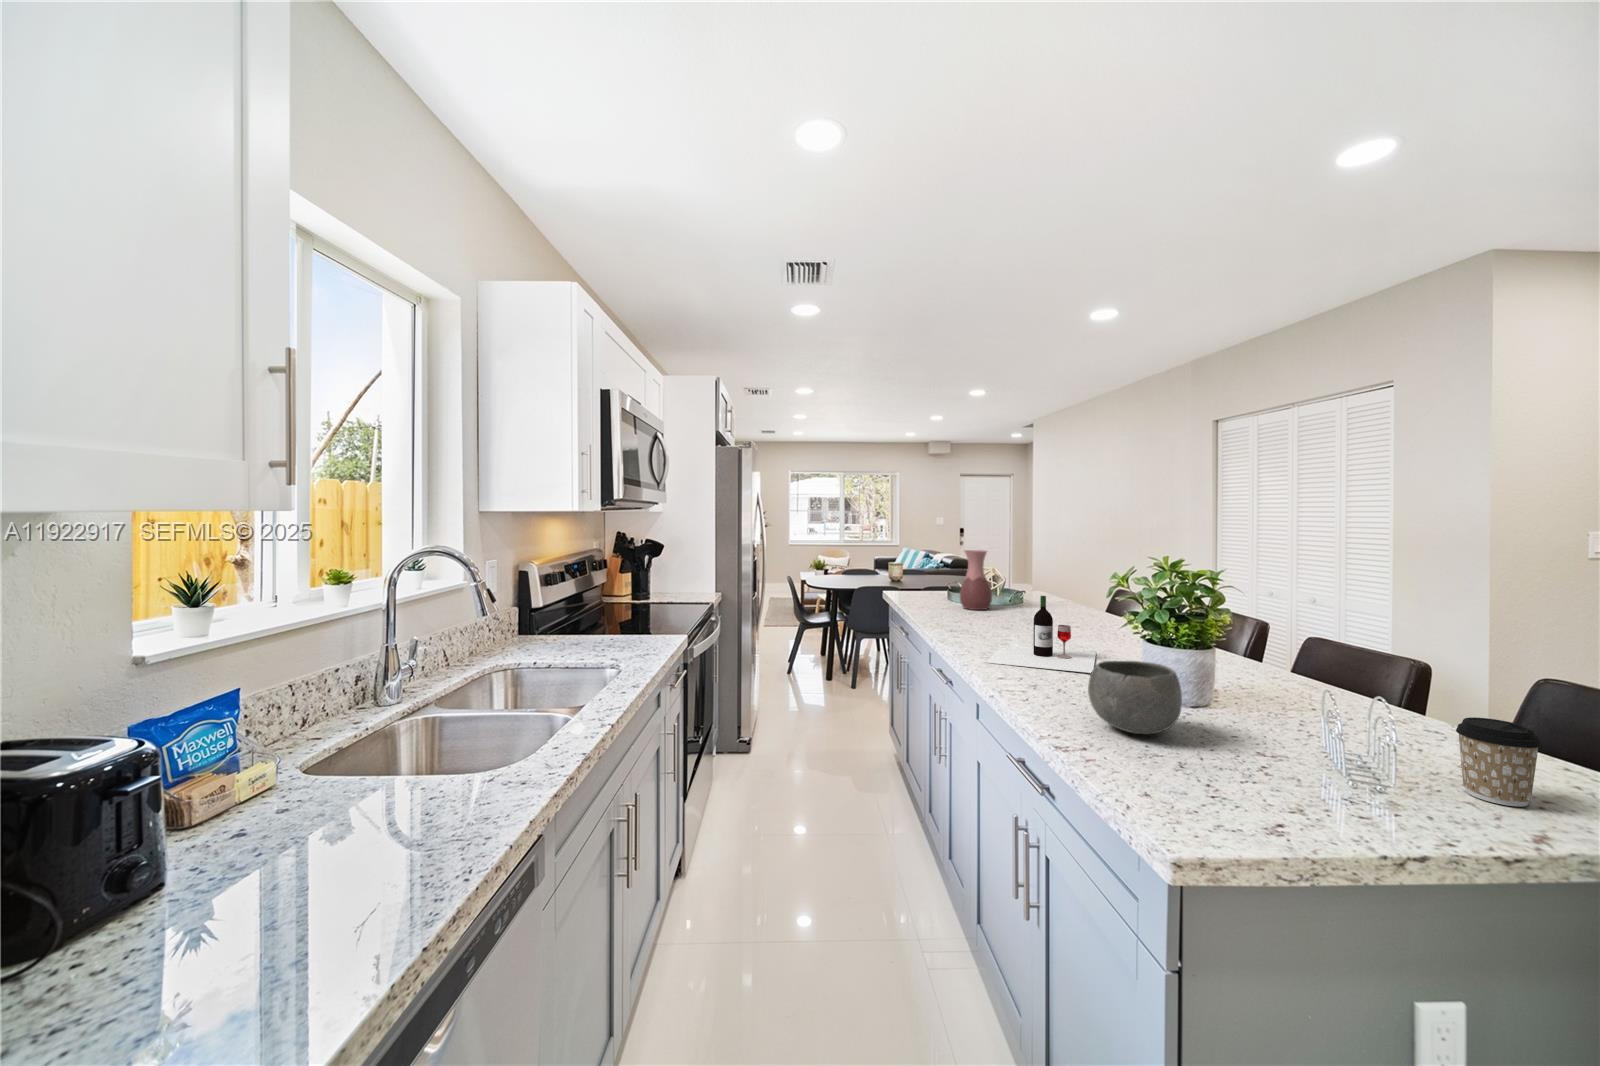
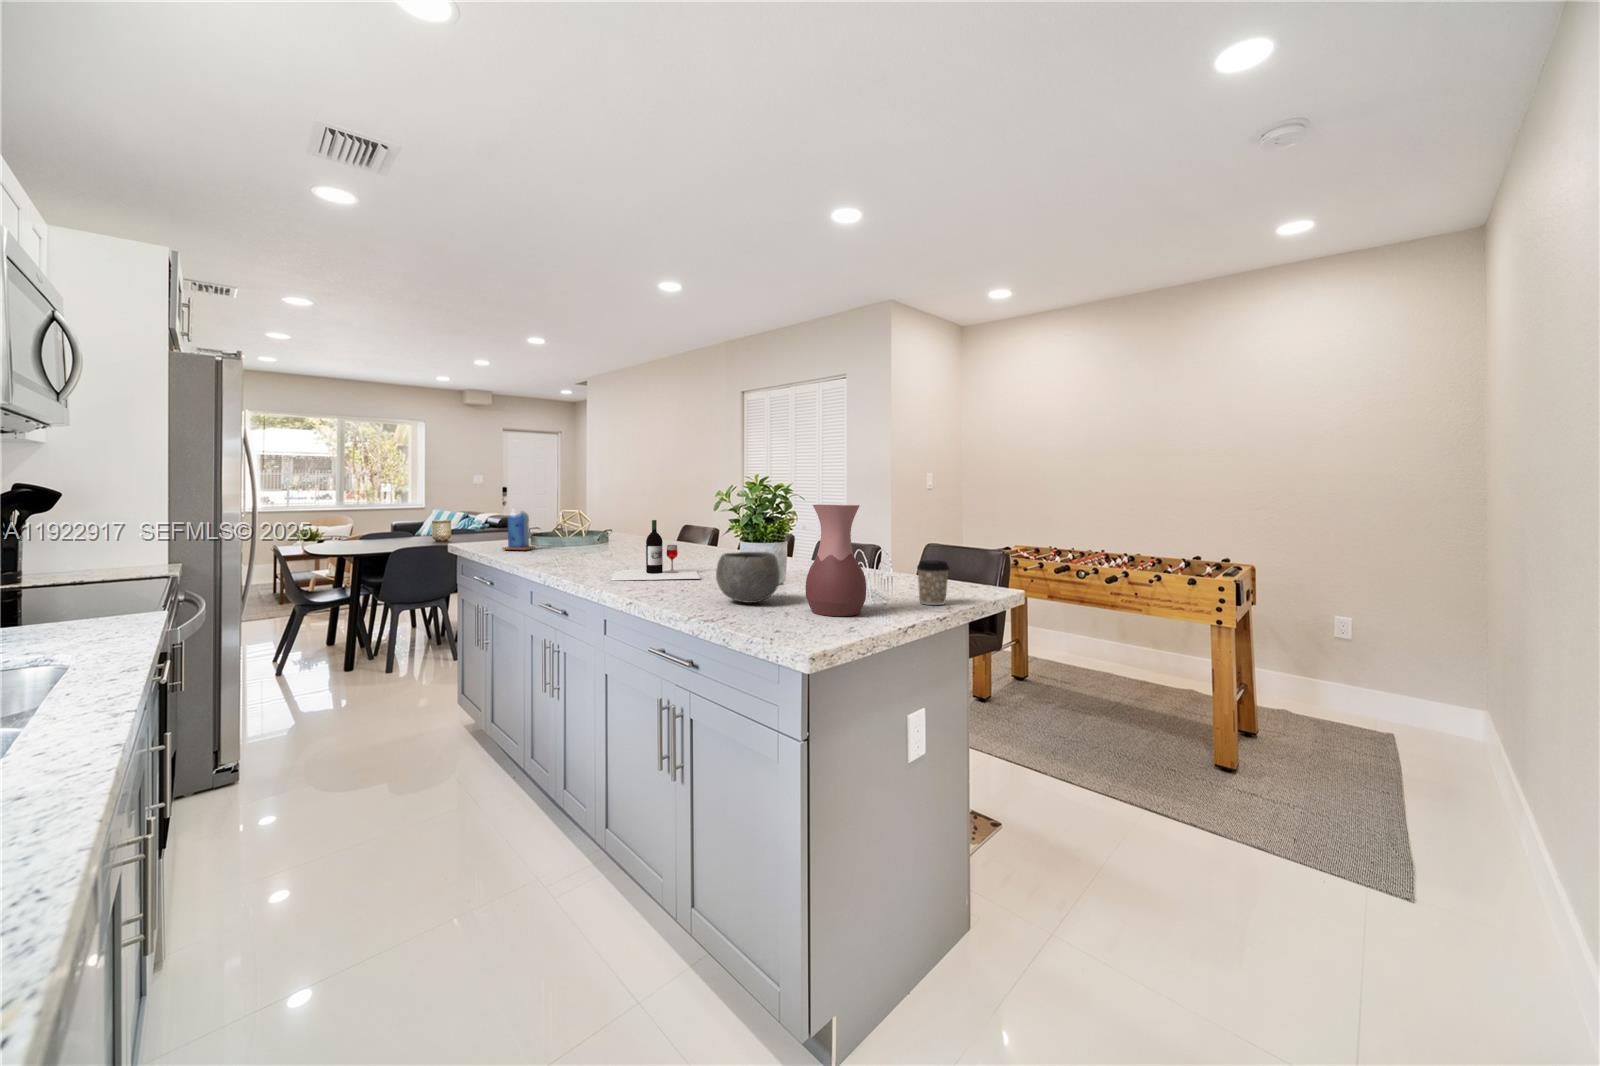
vase: present [960,550,992,610] -> present [806,505,866,616]
candle: none [915,565,946,606] -> present [502,509,535,550]

